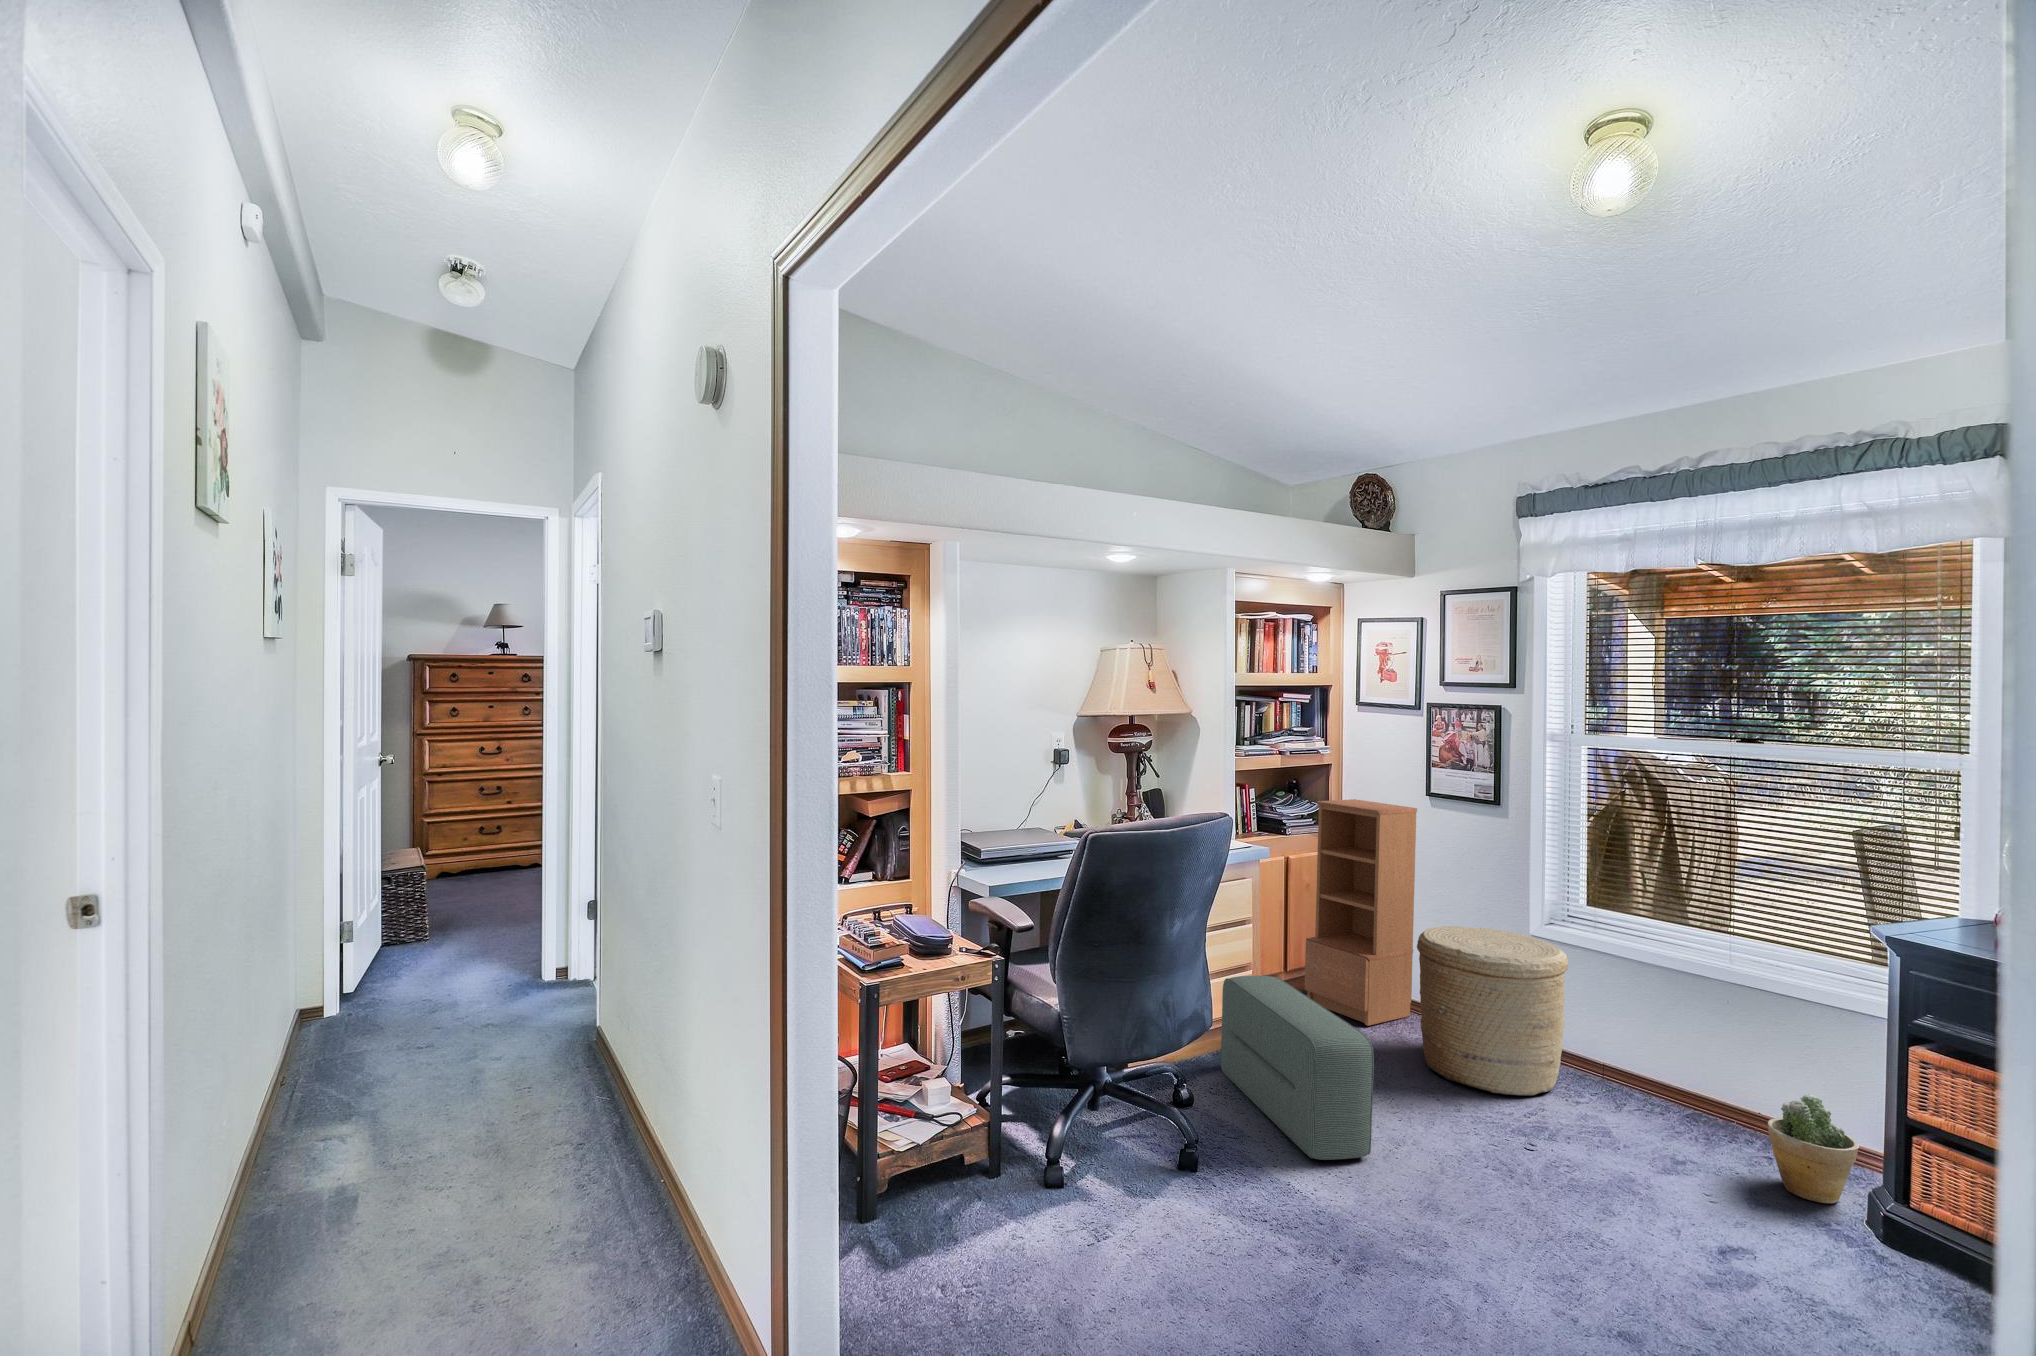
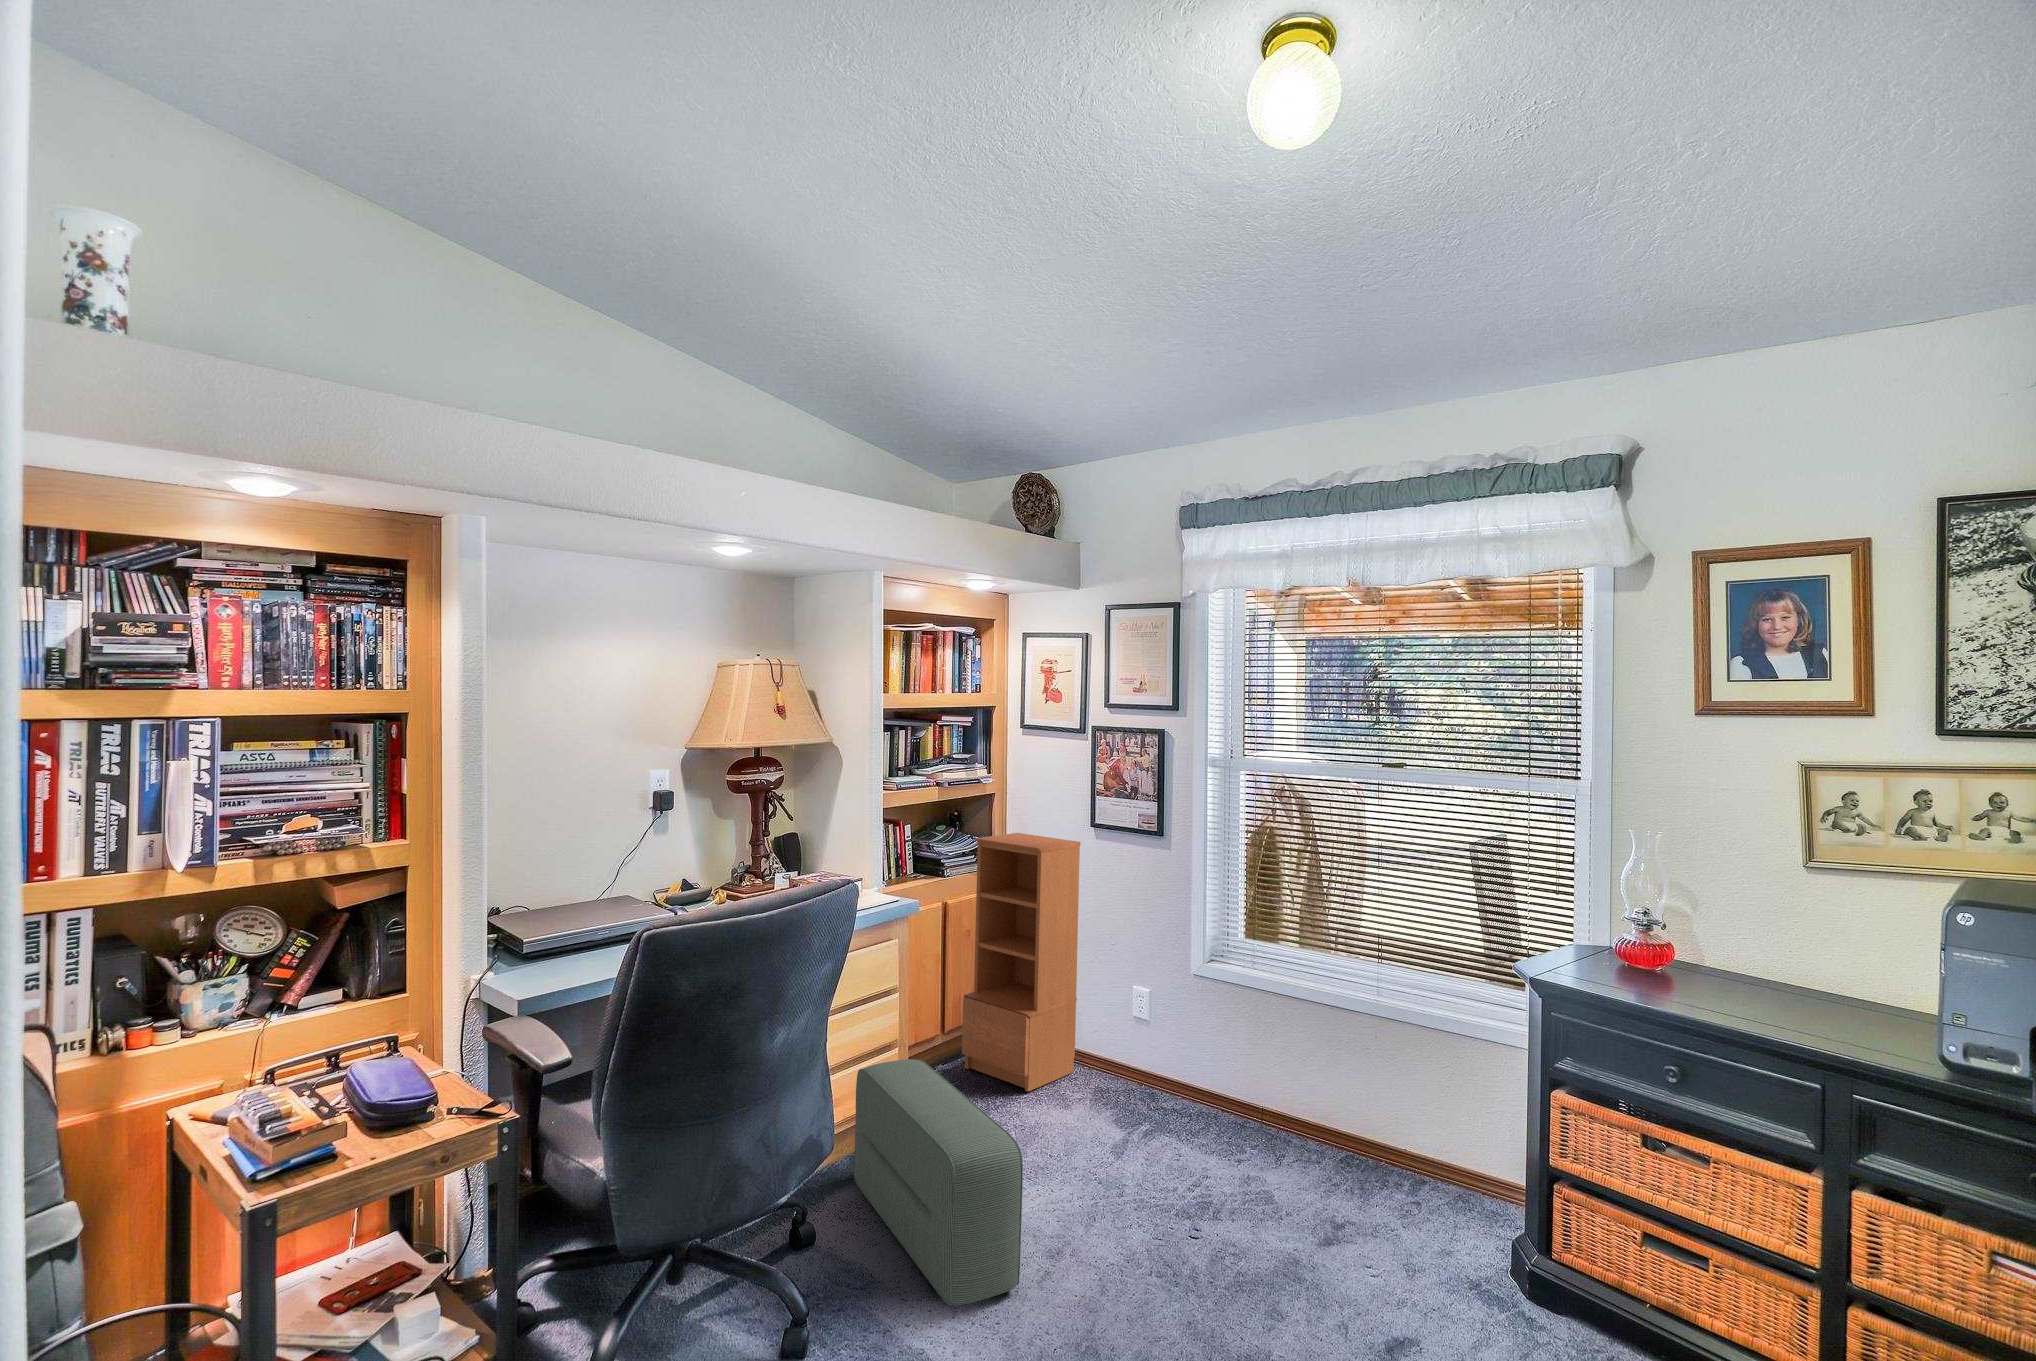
woven basket: present [1417,926,1568,1095] -> none [1078,973,1230,1166]
potted plant: present [1768,1094,1859,1203] -> none [1420,1141,1503,1259]

